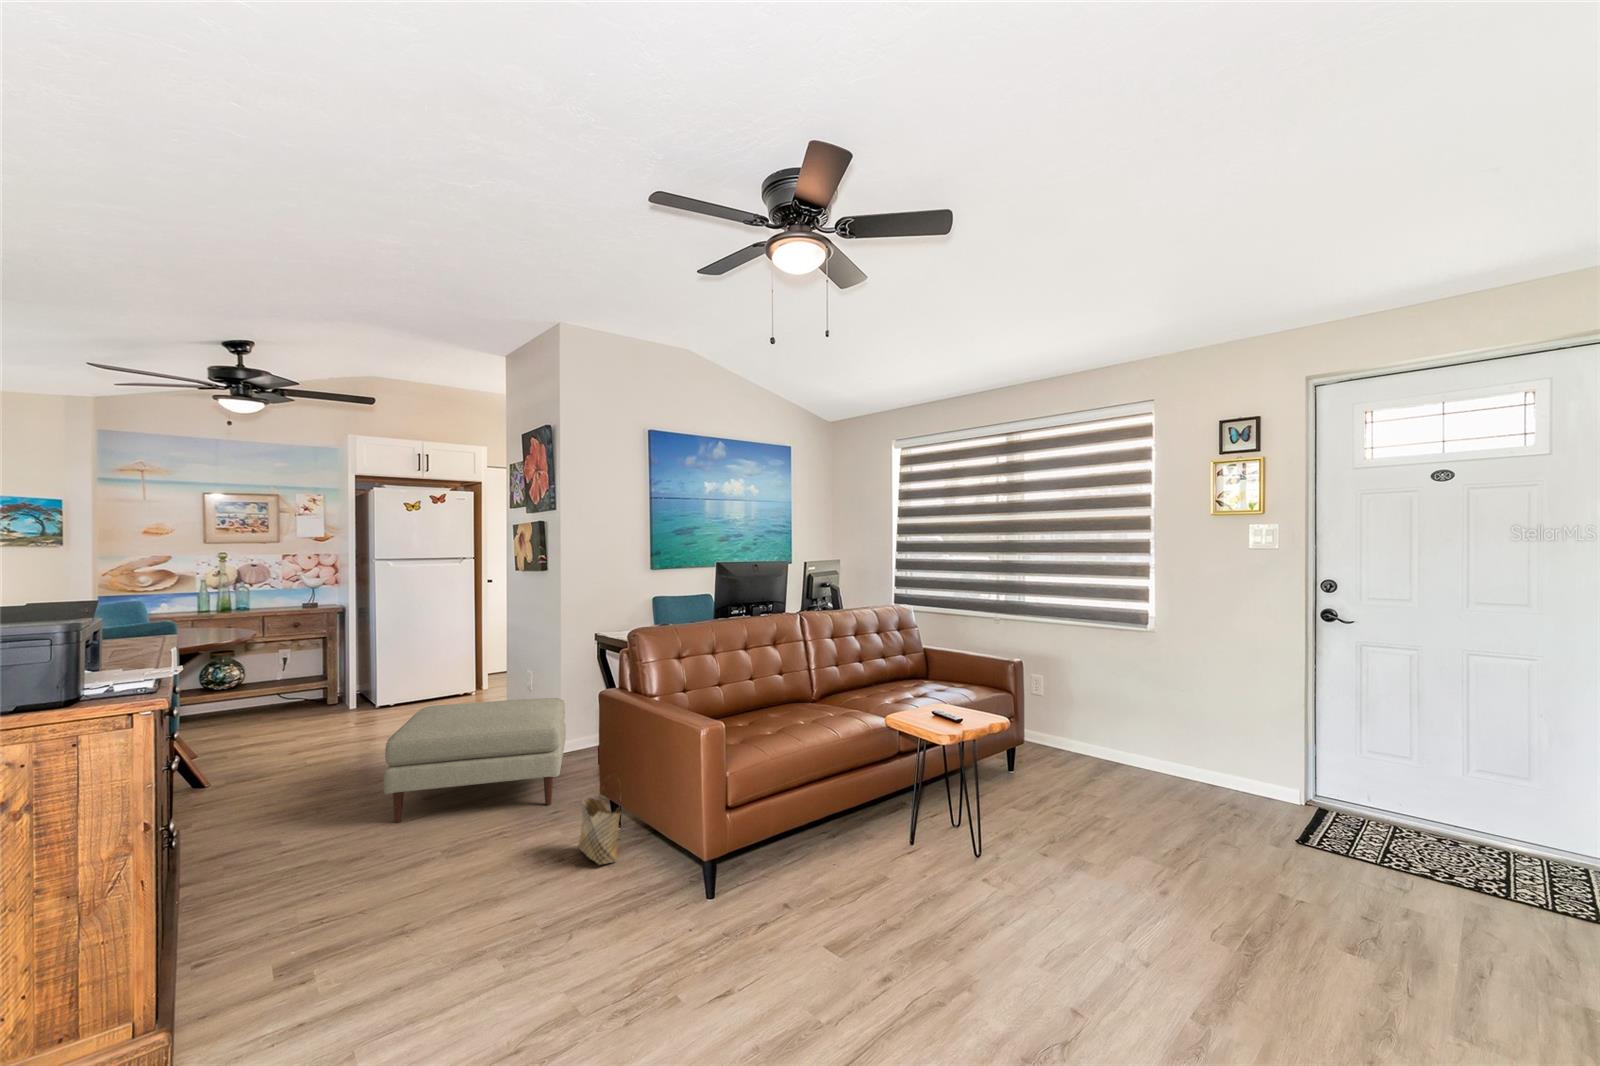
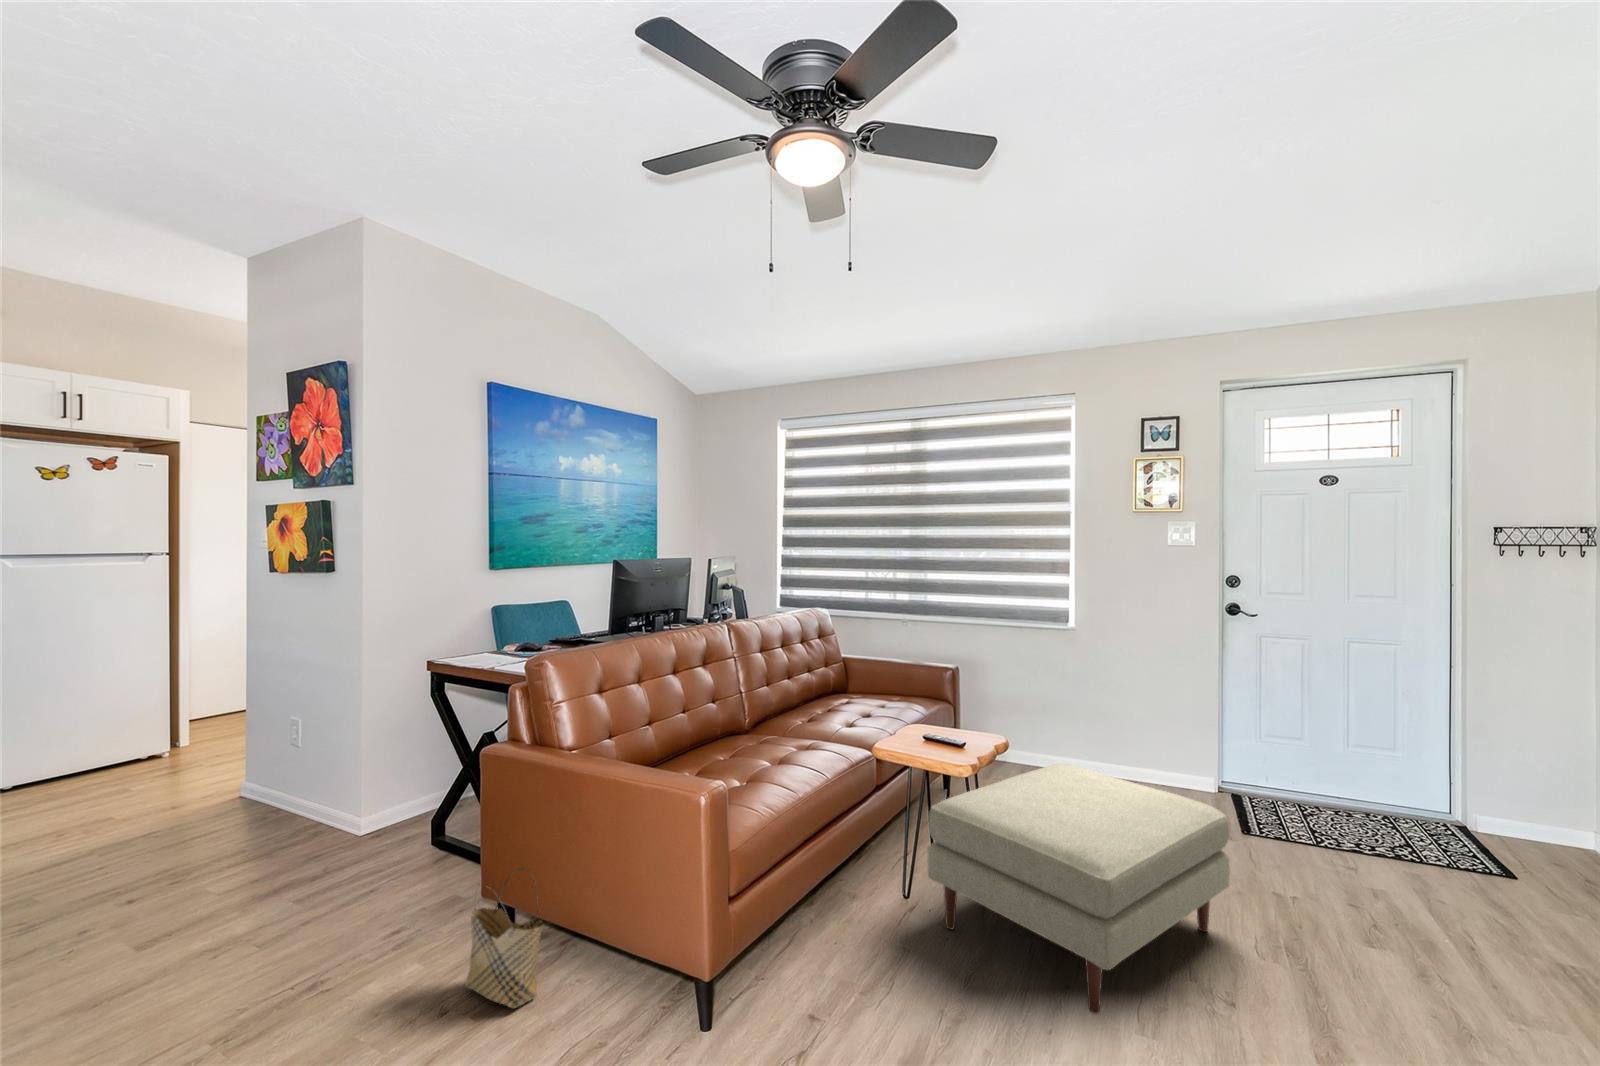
ottoman: present [384,698,566,822] -> present [928,763,1230,1014]

